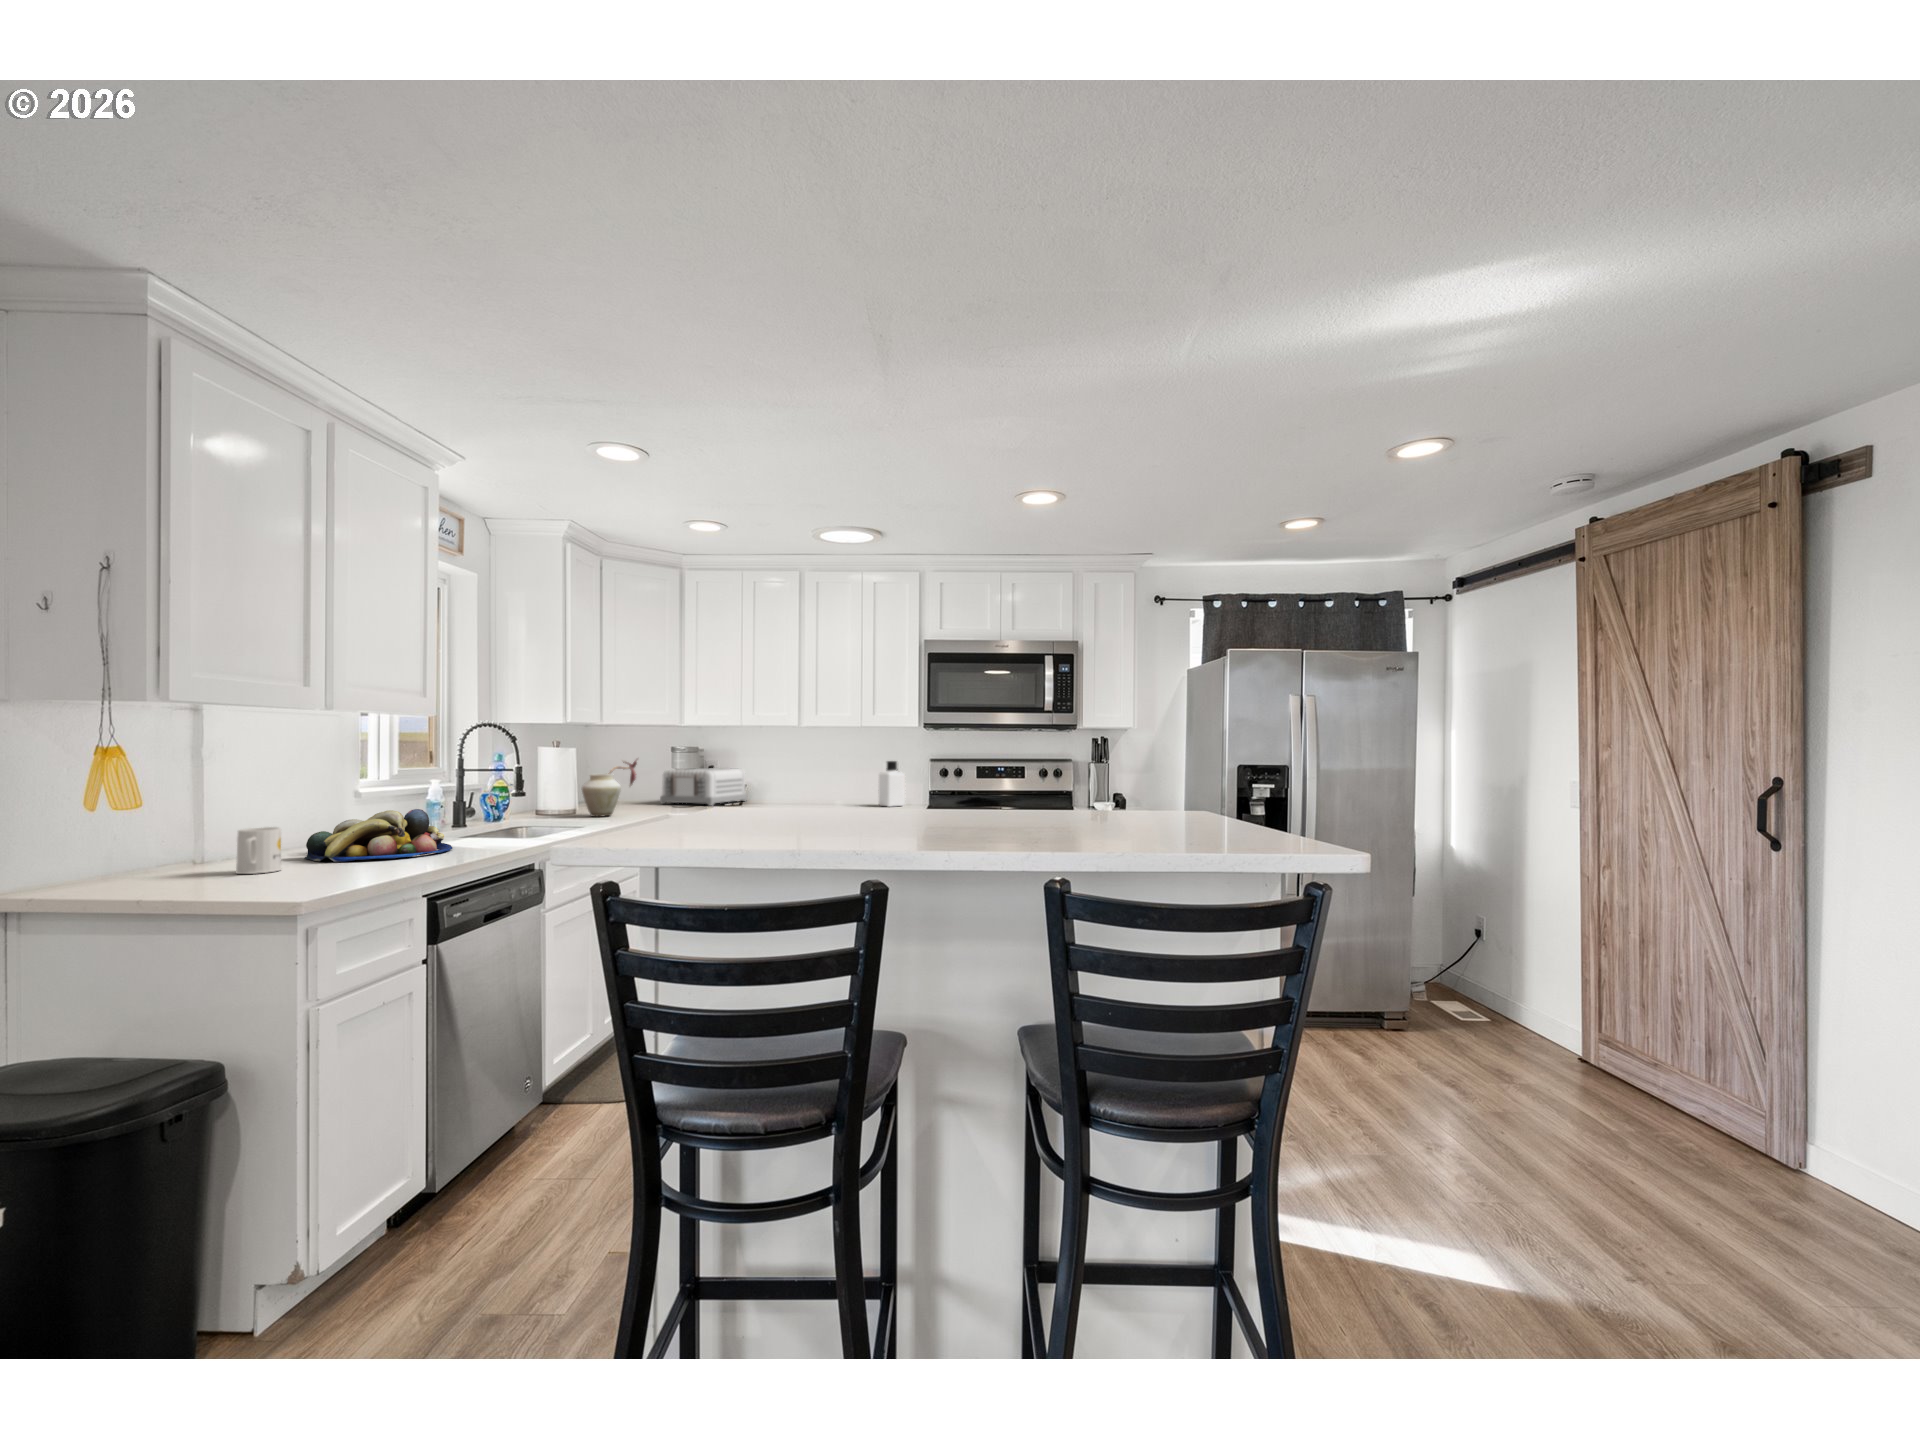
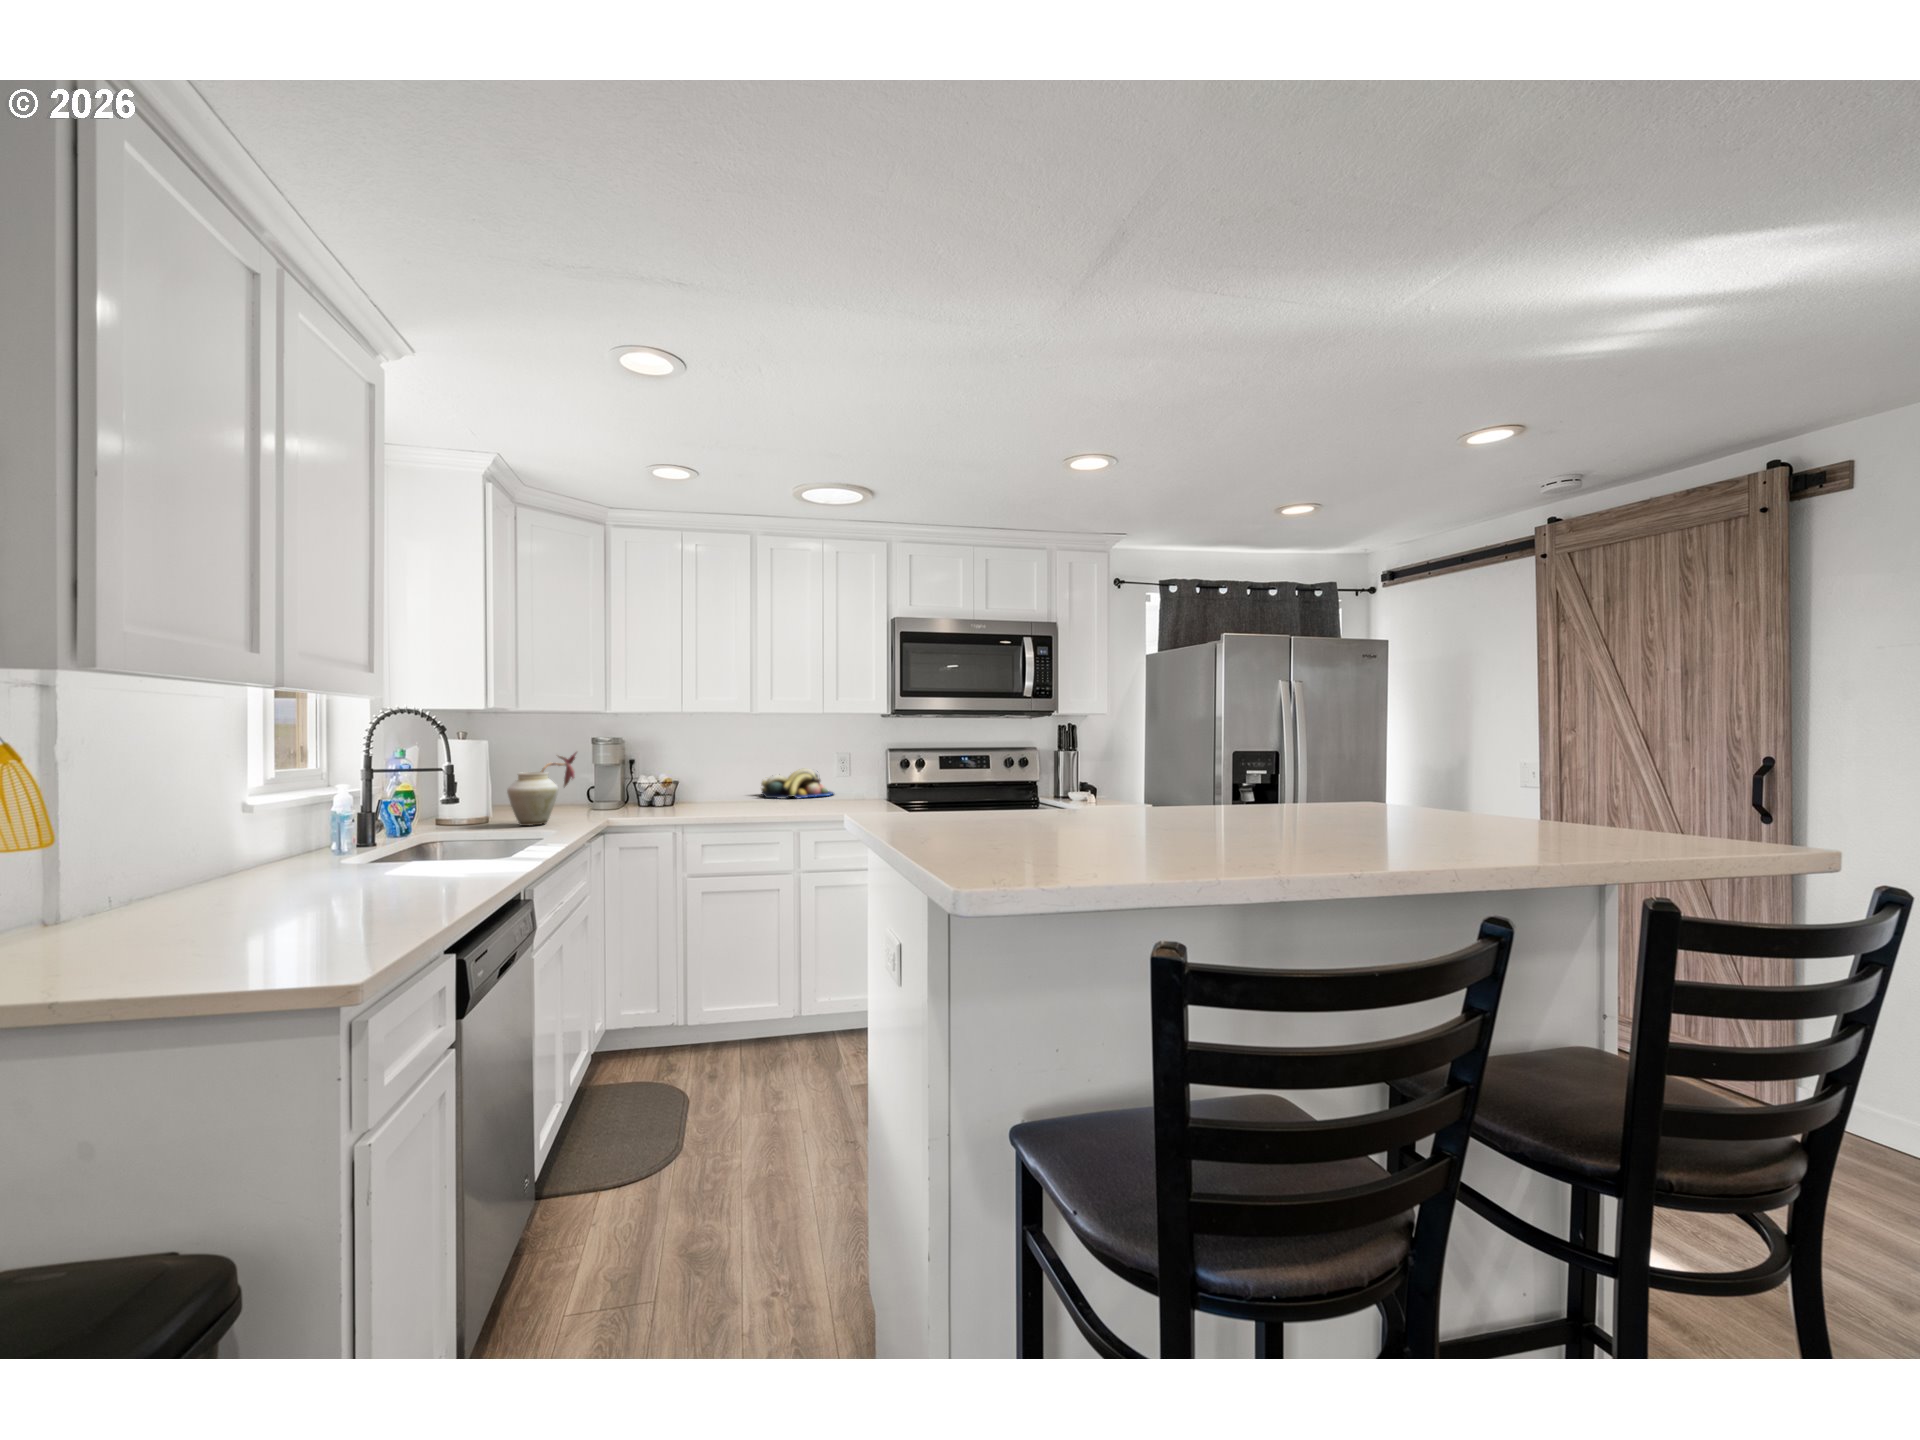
bottle: present [879,761,905,807] -> none [847,751,877,801]
toaster: present [660,768,747,806] -> none [582,762,683,806]
fruit bowl: present [304,809,452,862] -> present [761,769,833,799]
mug: present [236,827,281,874] -> none [62,873,147,954]

